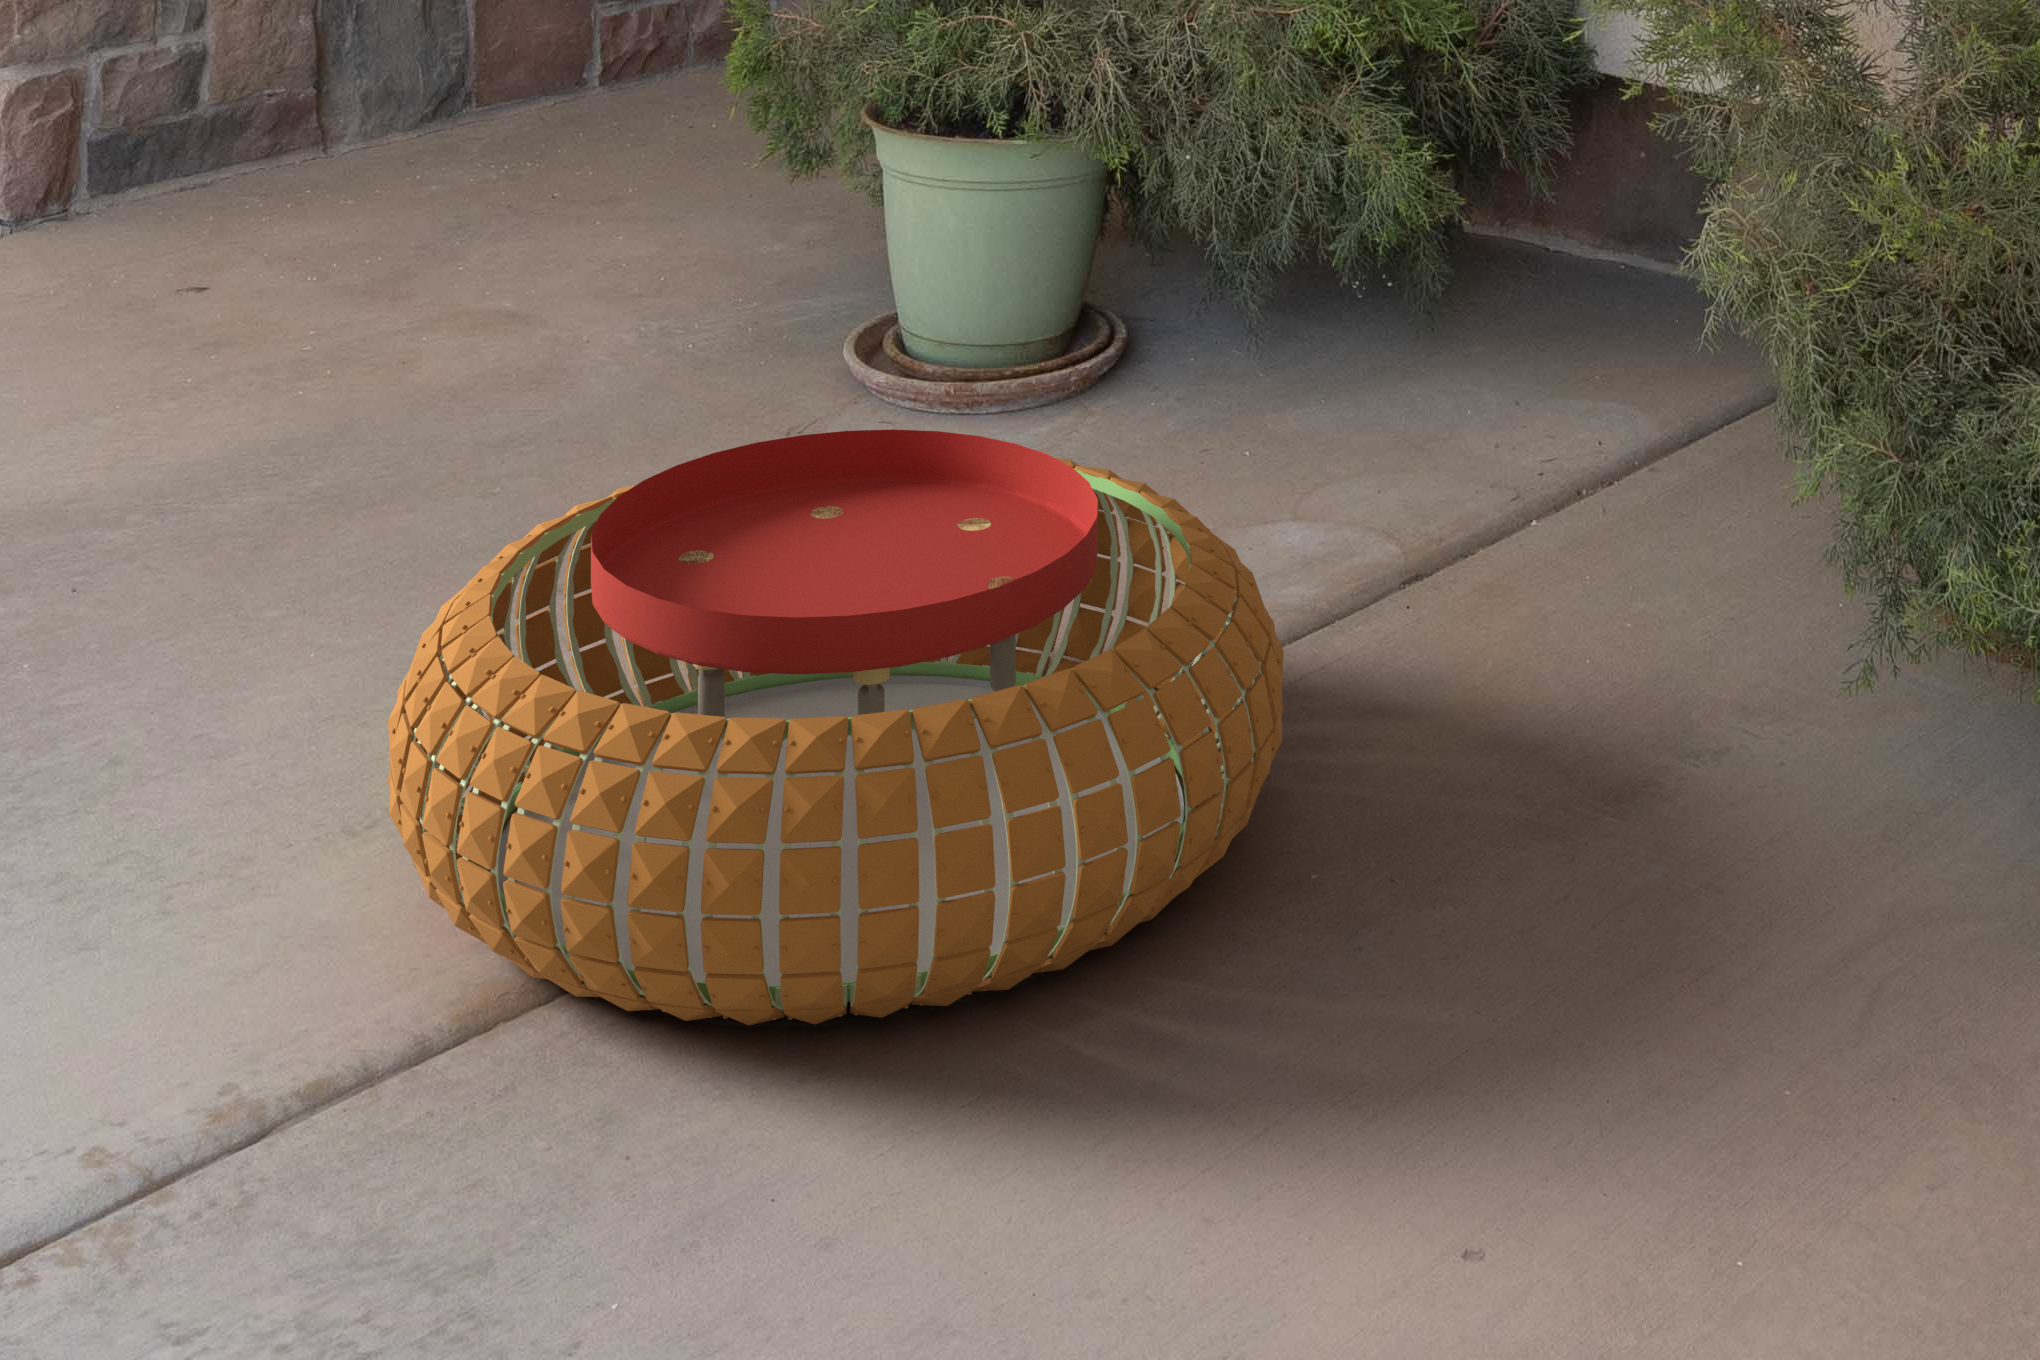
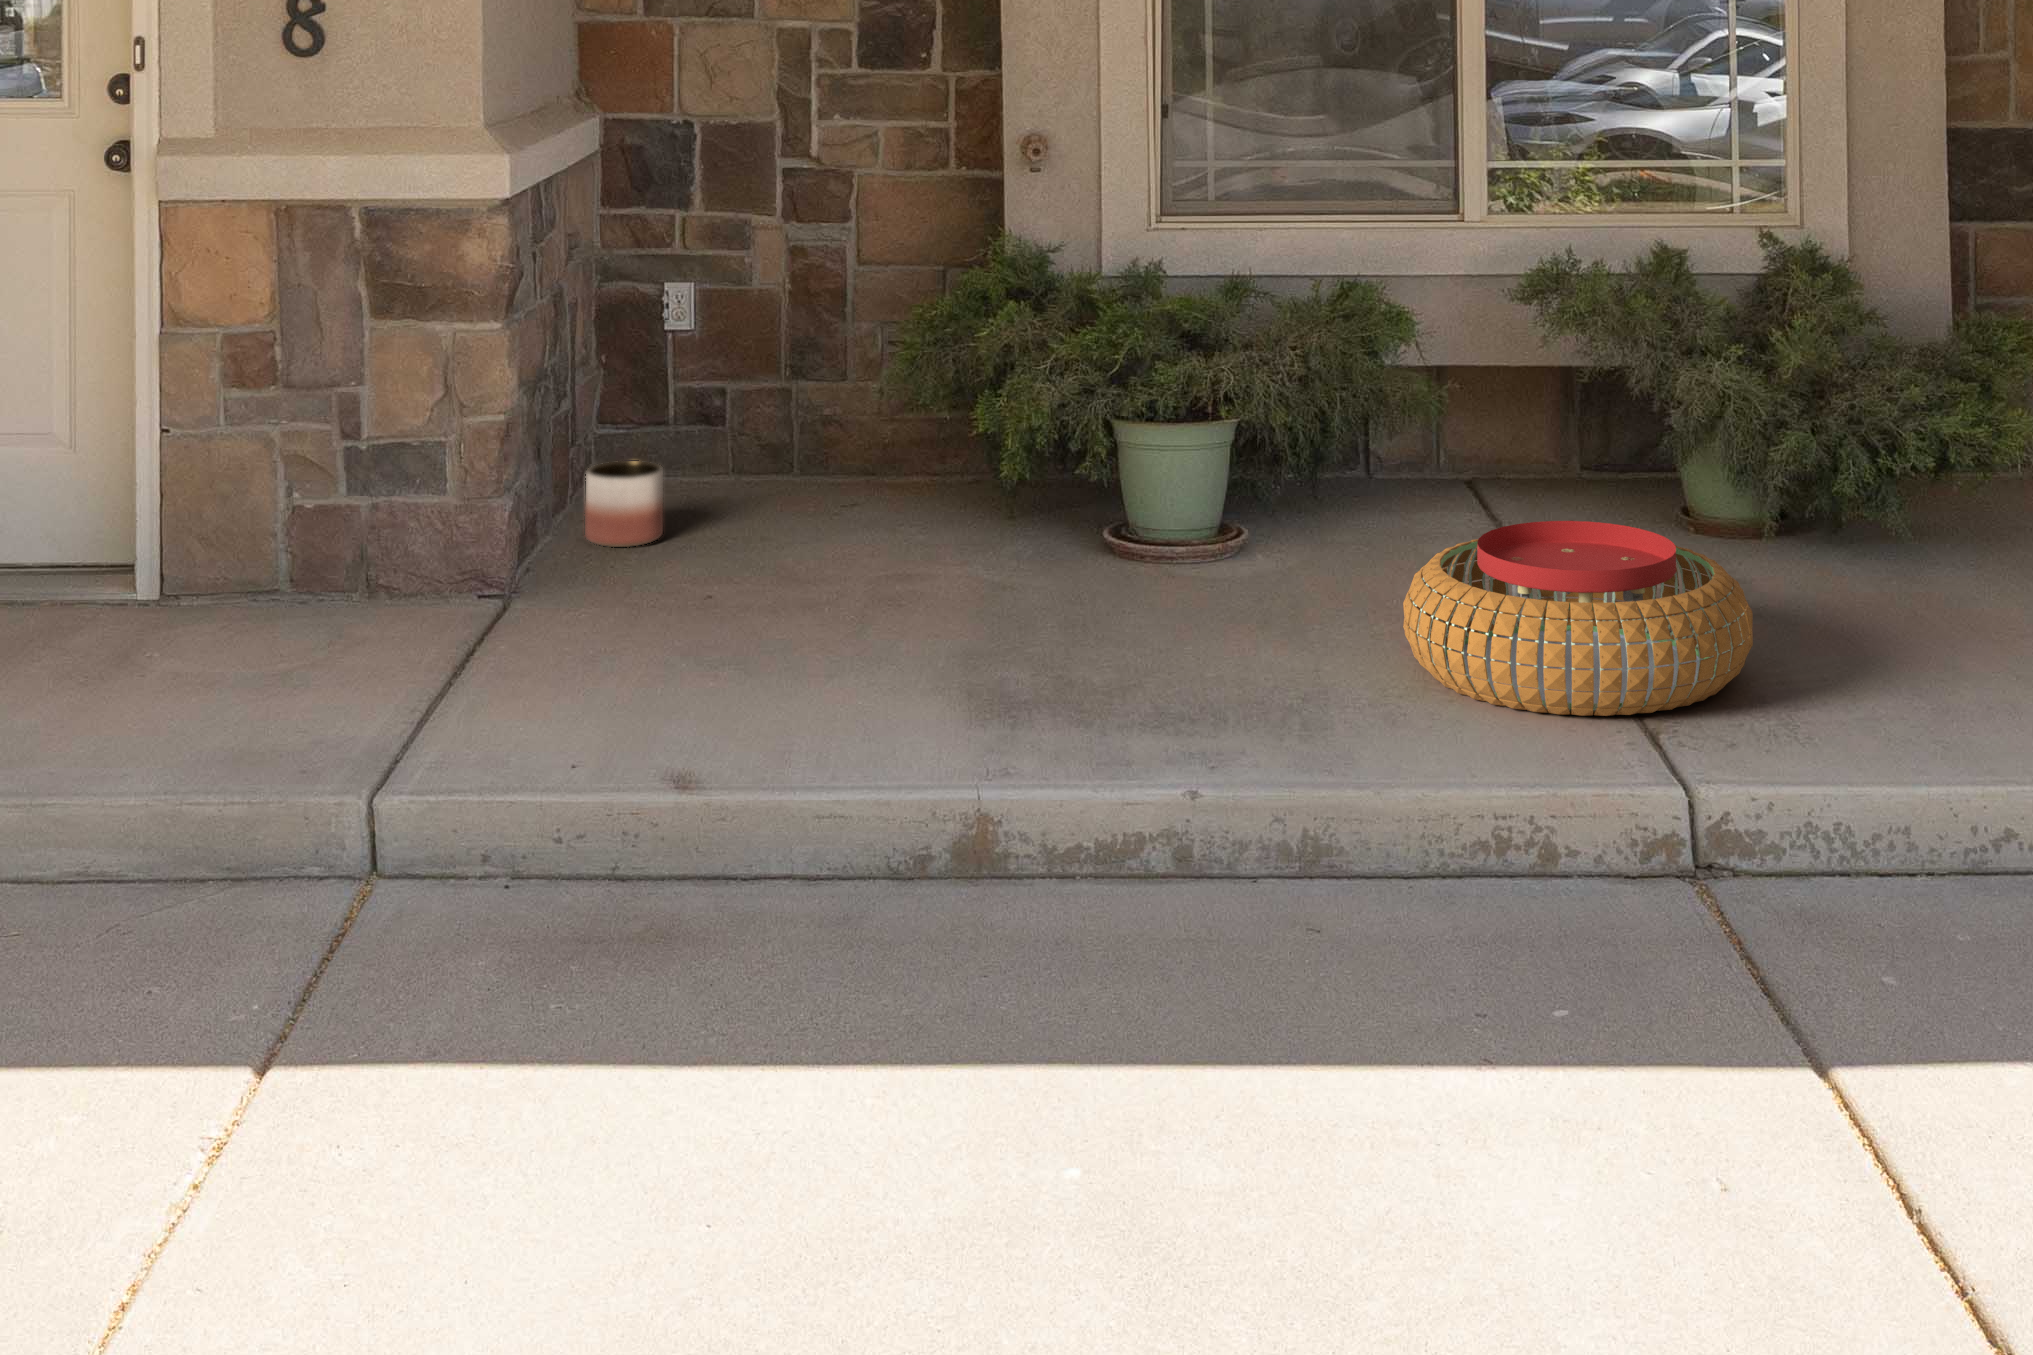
planter: none [427,10,554,142] -> present [585,461,663,547]

